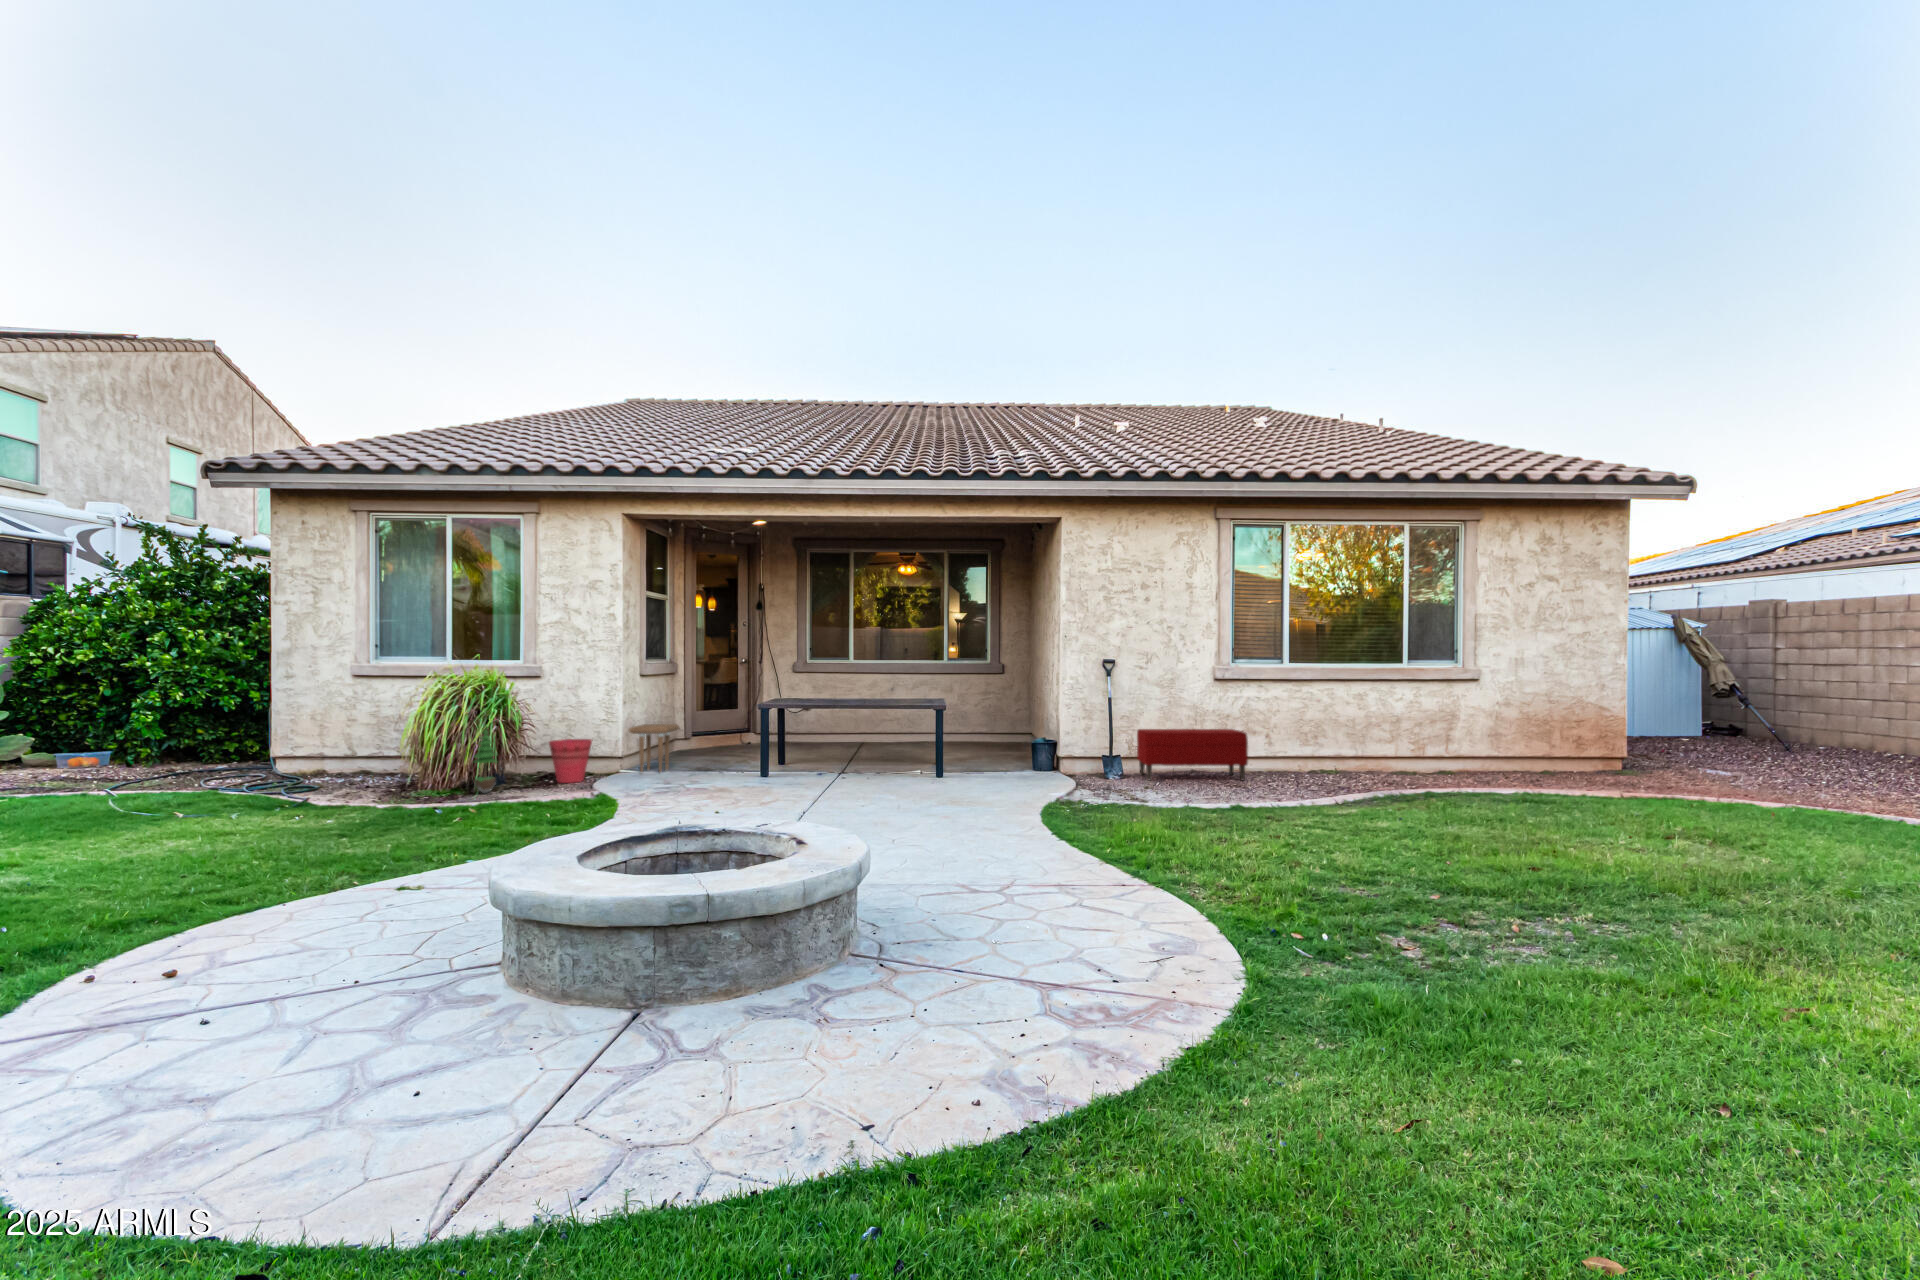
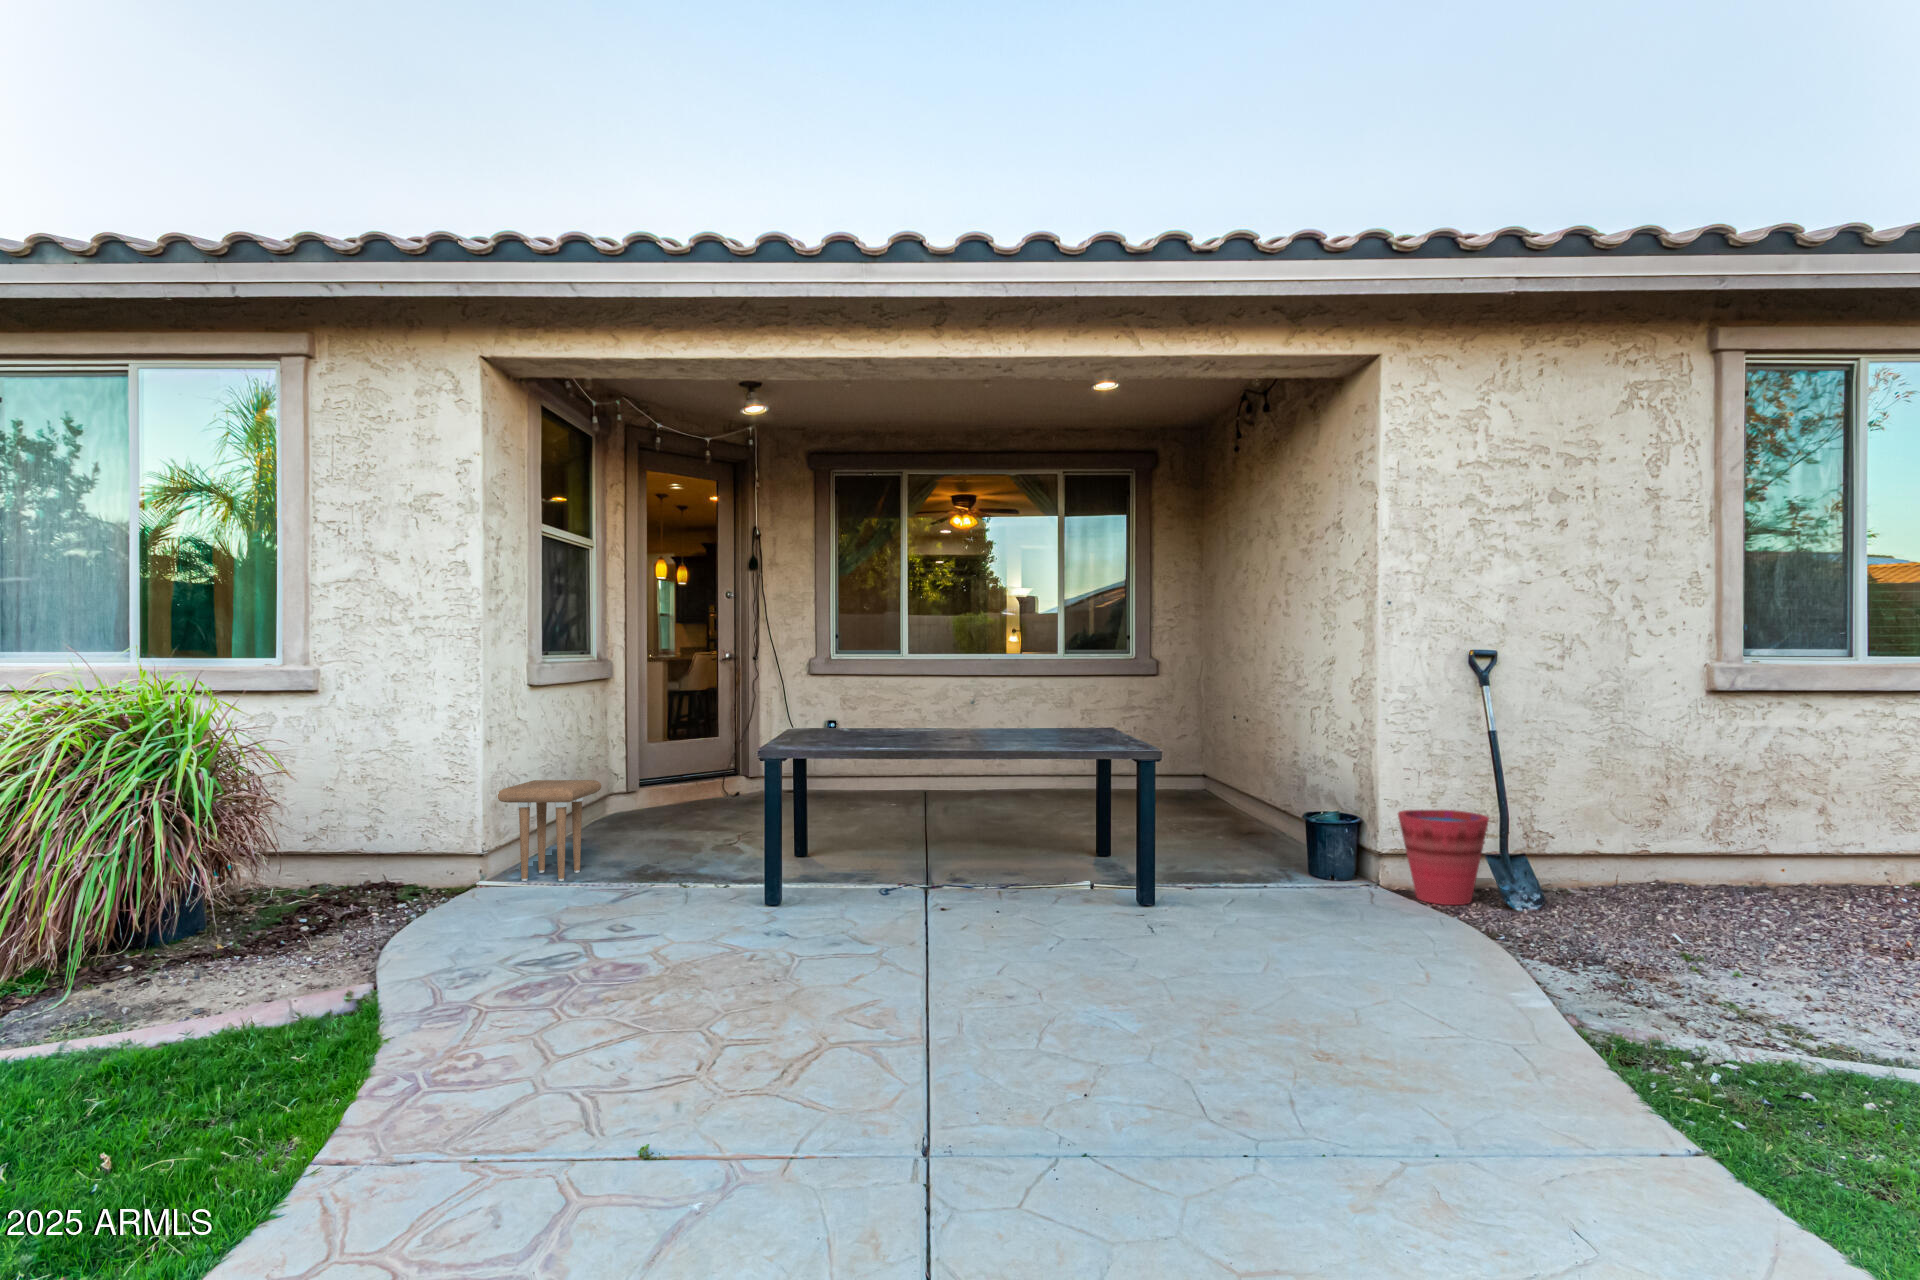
potted tree: present [474,729,496,794] -> none [123,805,188,952]
bench: present [1137,729,1248,780] -> none [1540,796,1825,916]
bucket: present [549,739,593,783] -> present [1398,810,1489,905]

